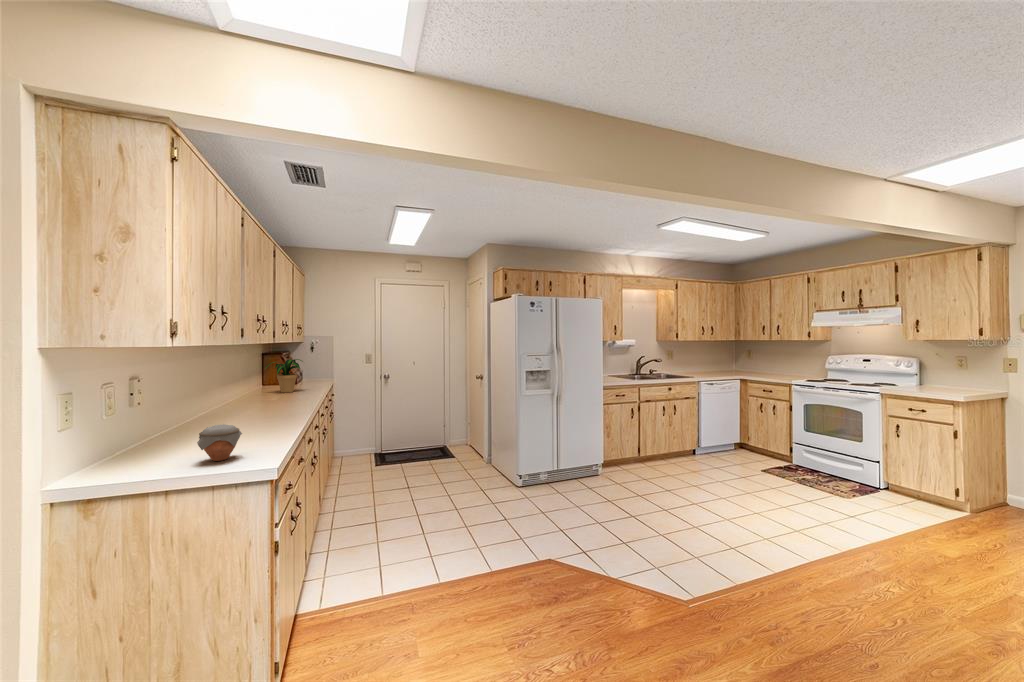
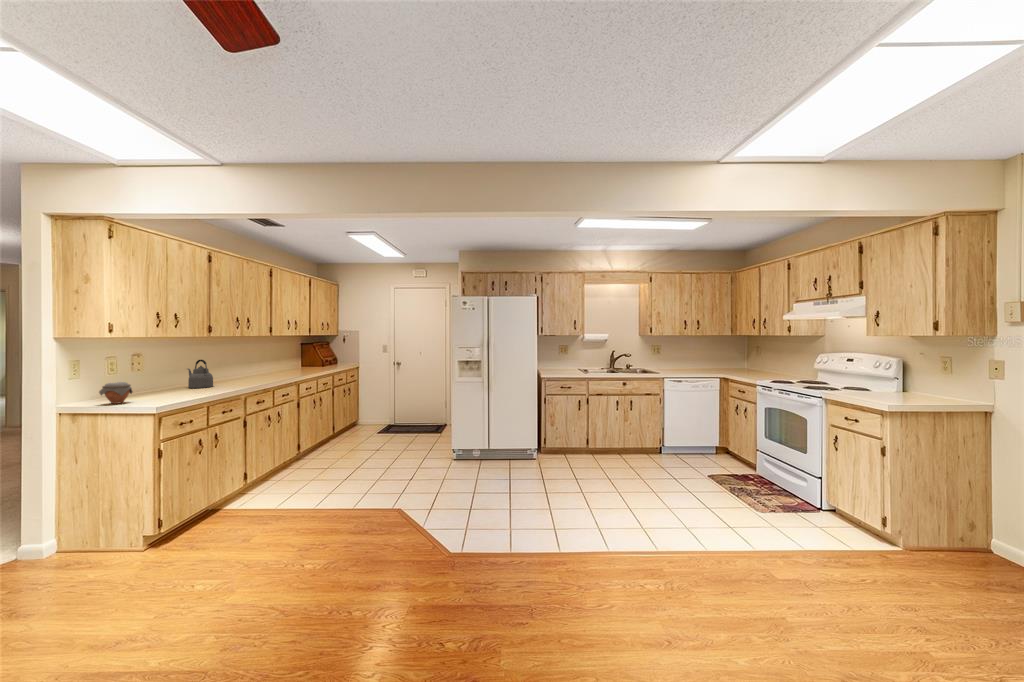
potted plant: present [266,359,303,393] -> none [277,347,306,372]
kettle: none [219,382,265,425] -> present [188,360,213,388]

